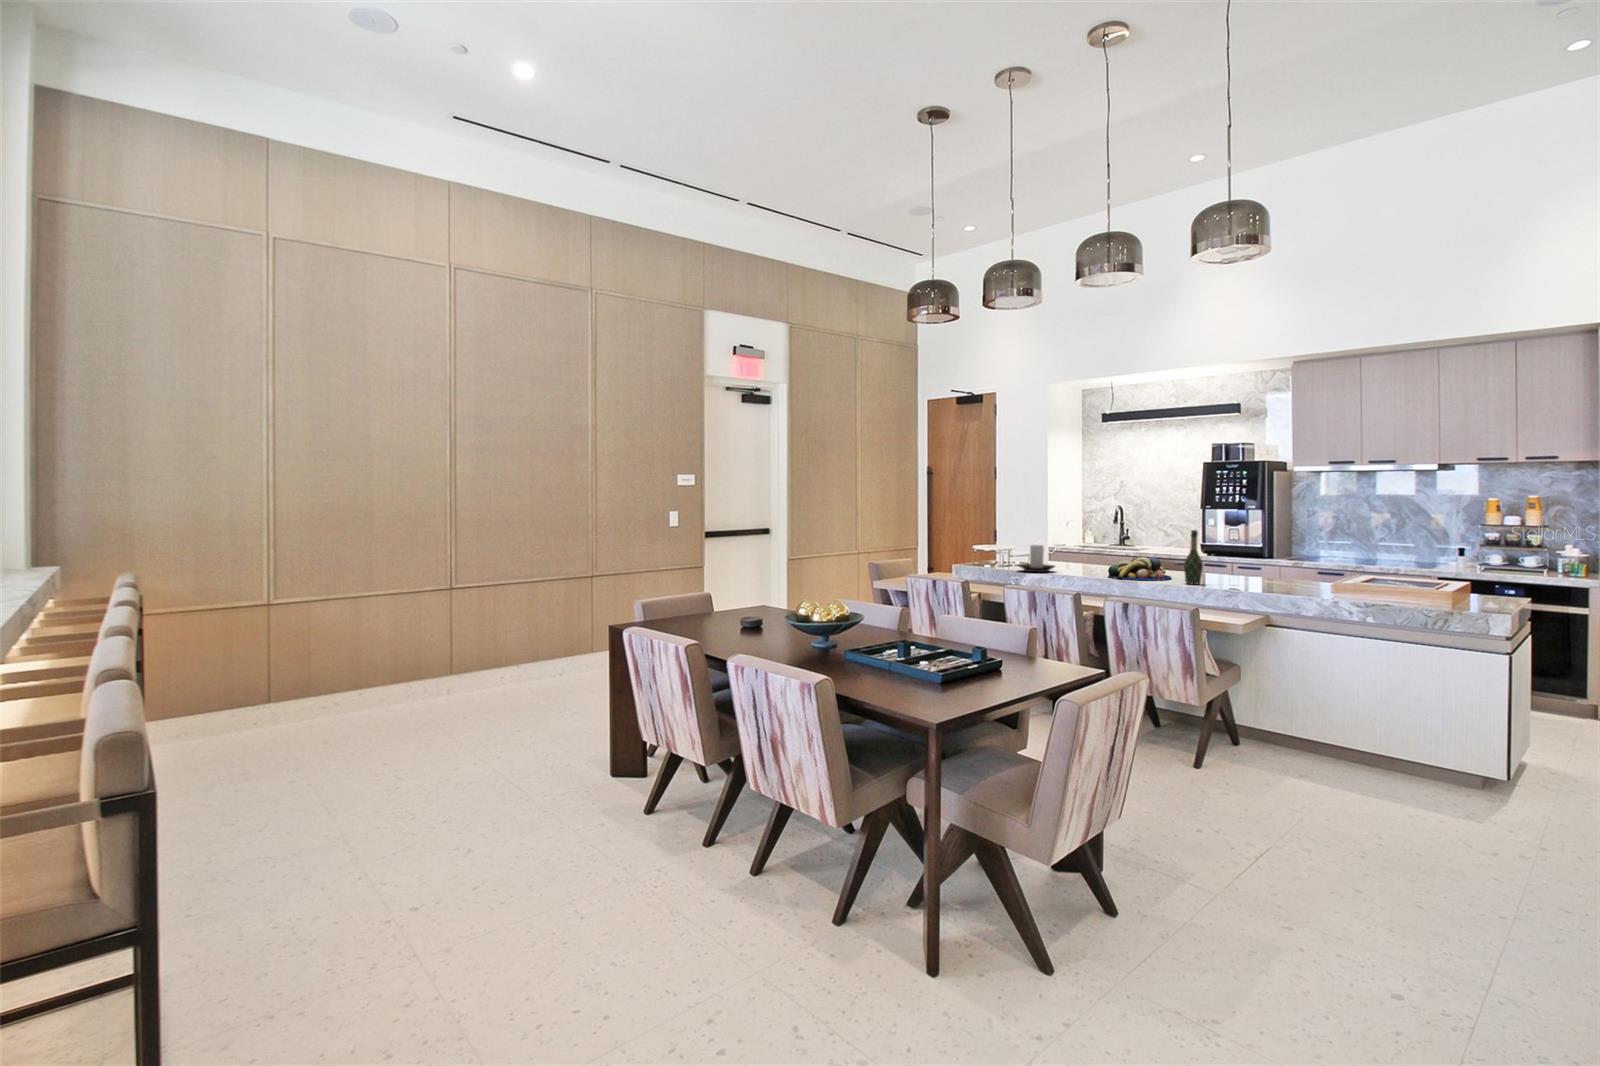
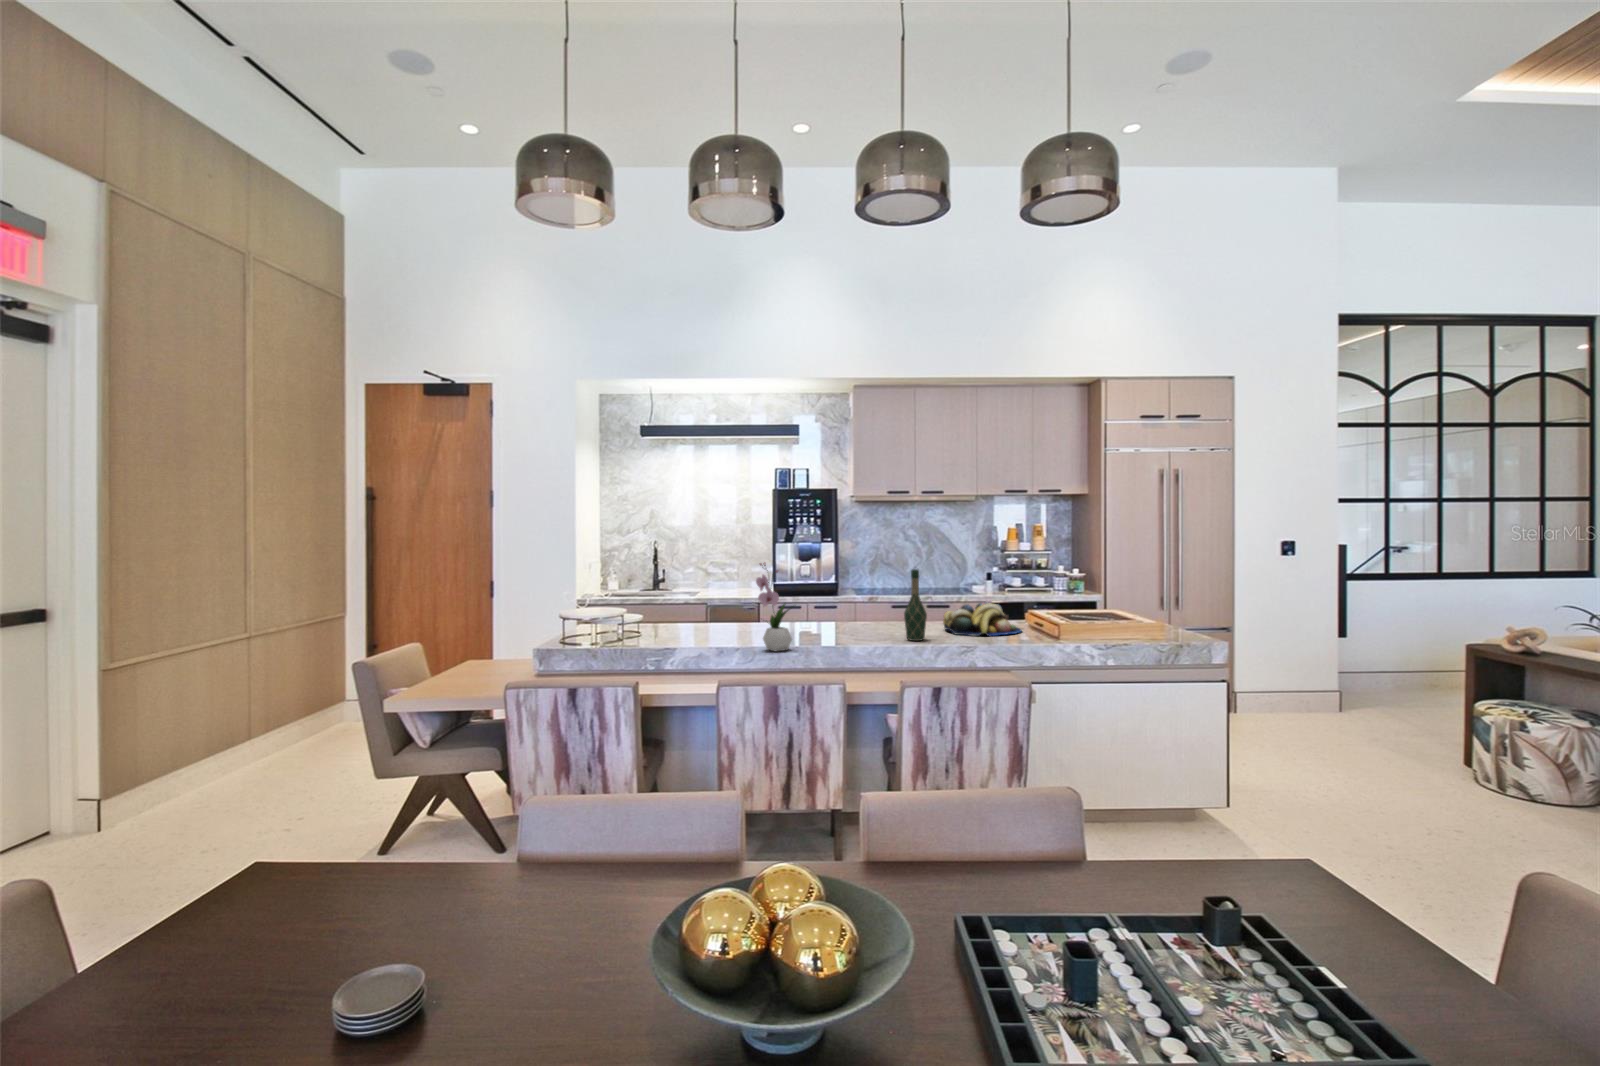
flower arrangement: none [1064,520,1090,580] -> present [756,563,792,651]
candle holder: present [1019,545,1055,572] -> none [650,598,708,644]
fruit bowl: present [1108,557,1171,580] -> present [943,602,1021,636]

